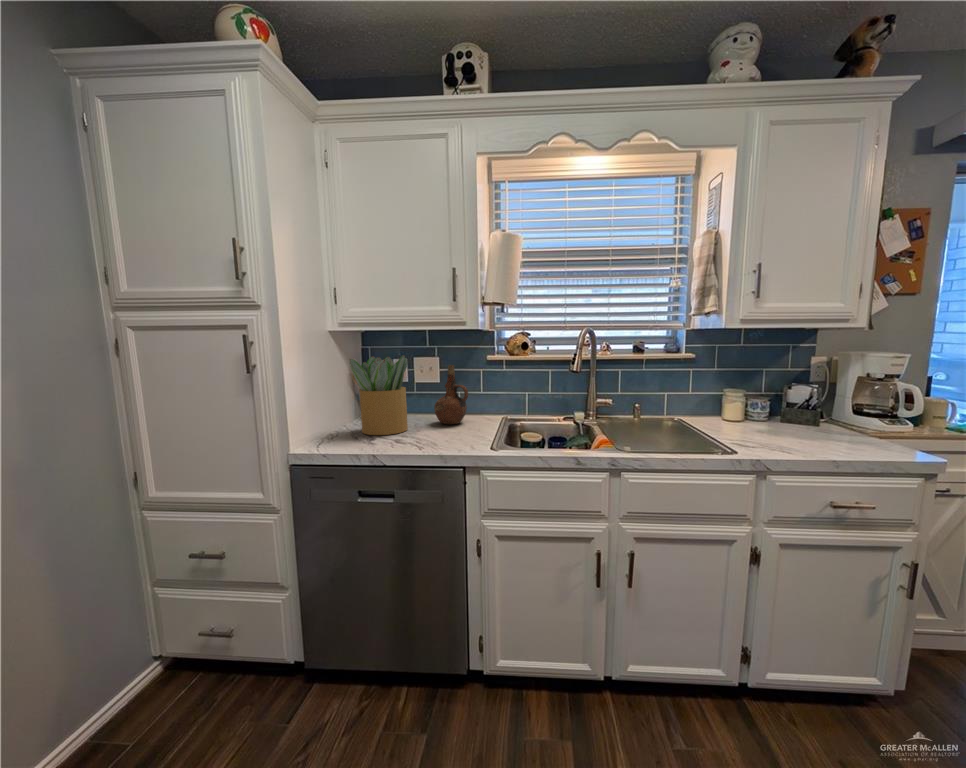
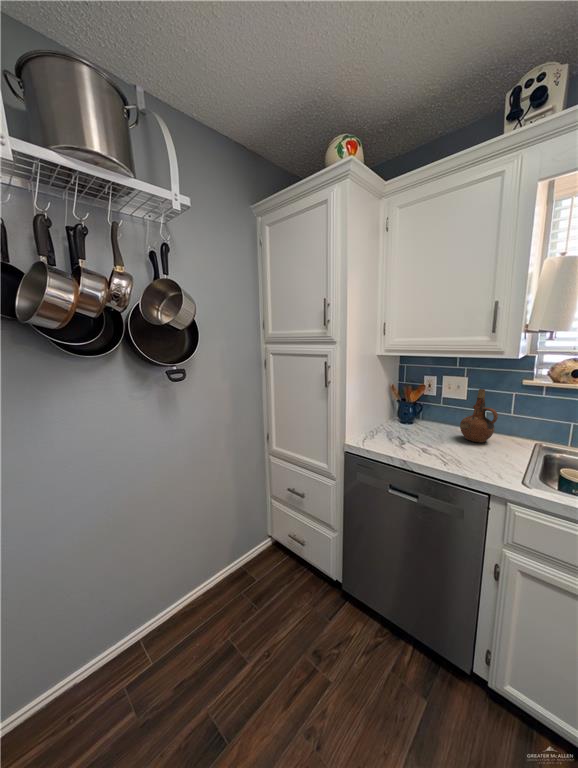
potted plant: present [349,355,408,435] -> none [391,376,439,442]

